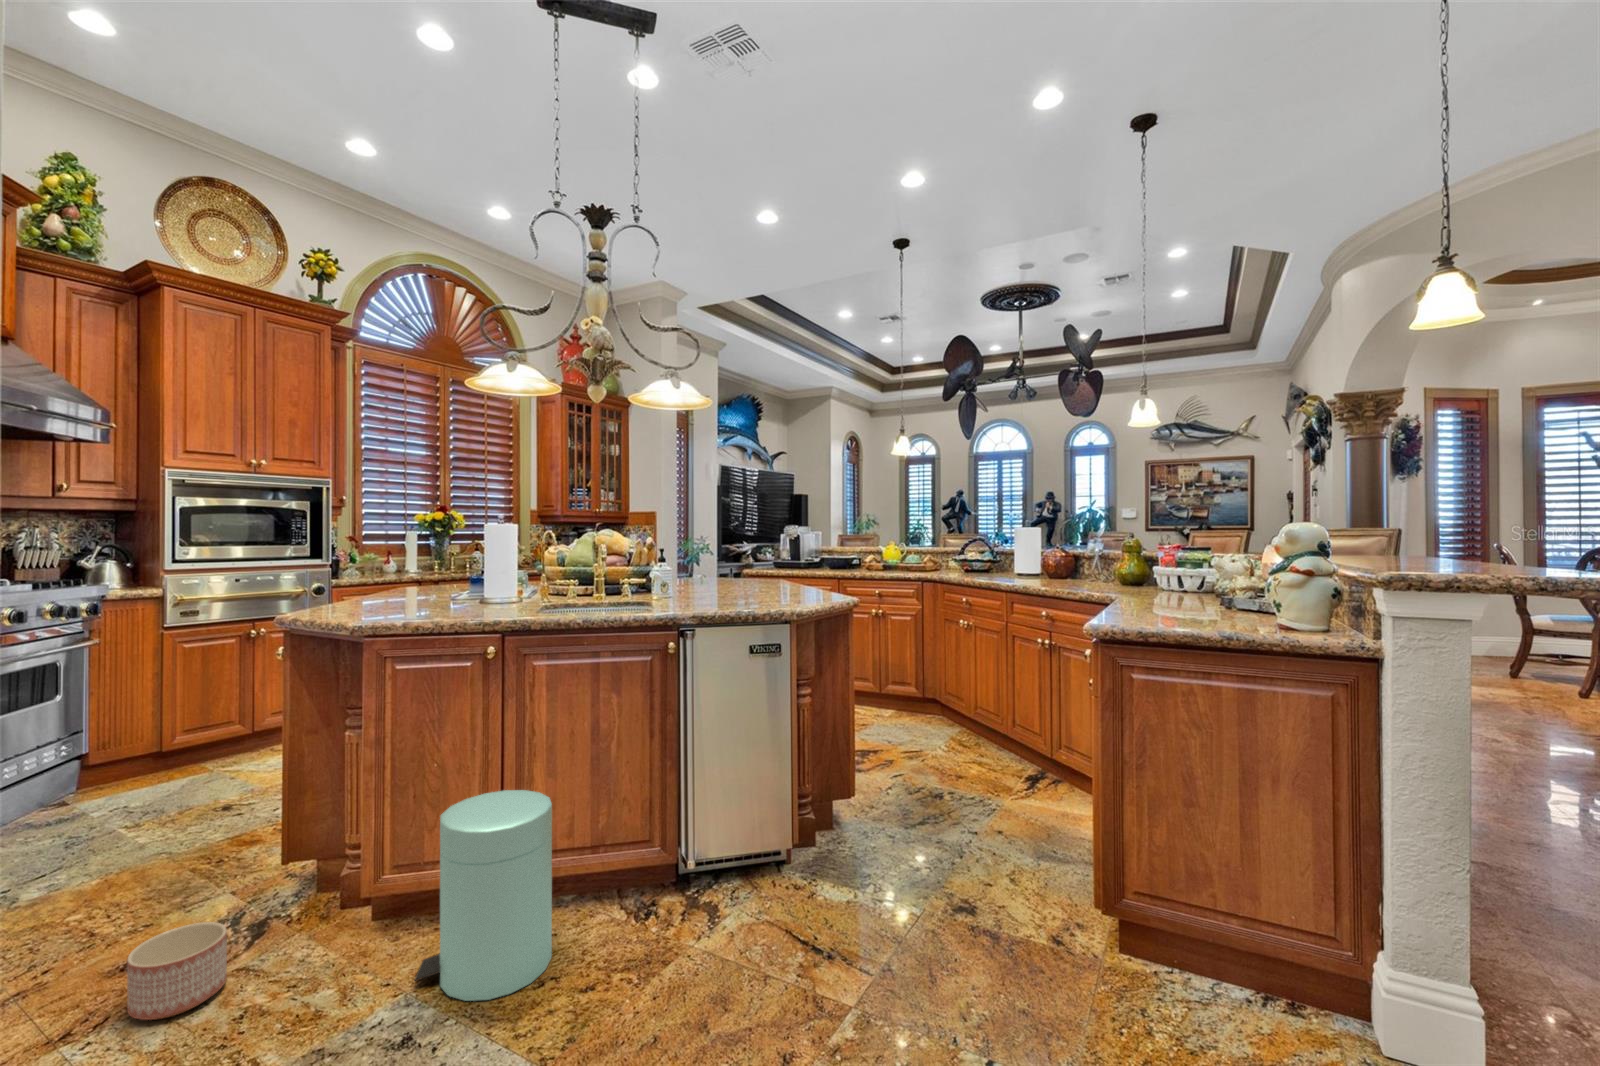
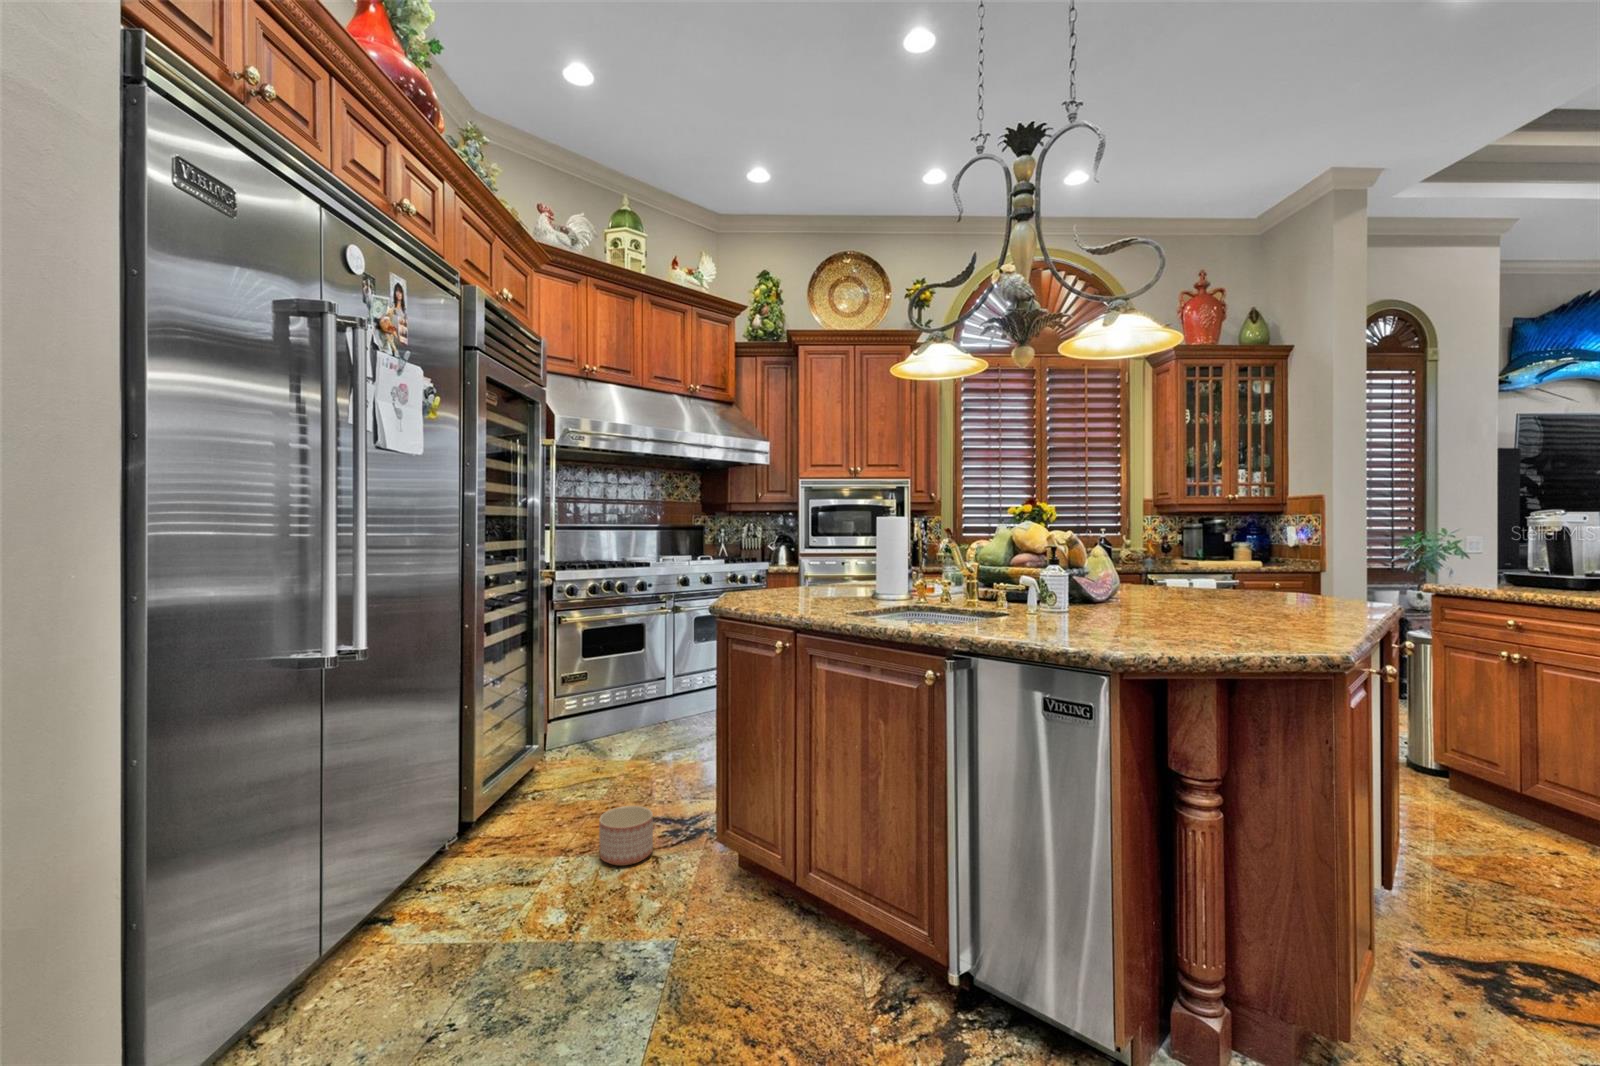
trash can: present [415,790,552,1001] -> none [691,783,796,993]

